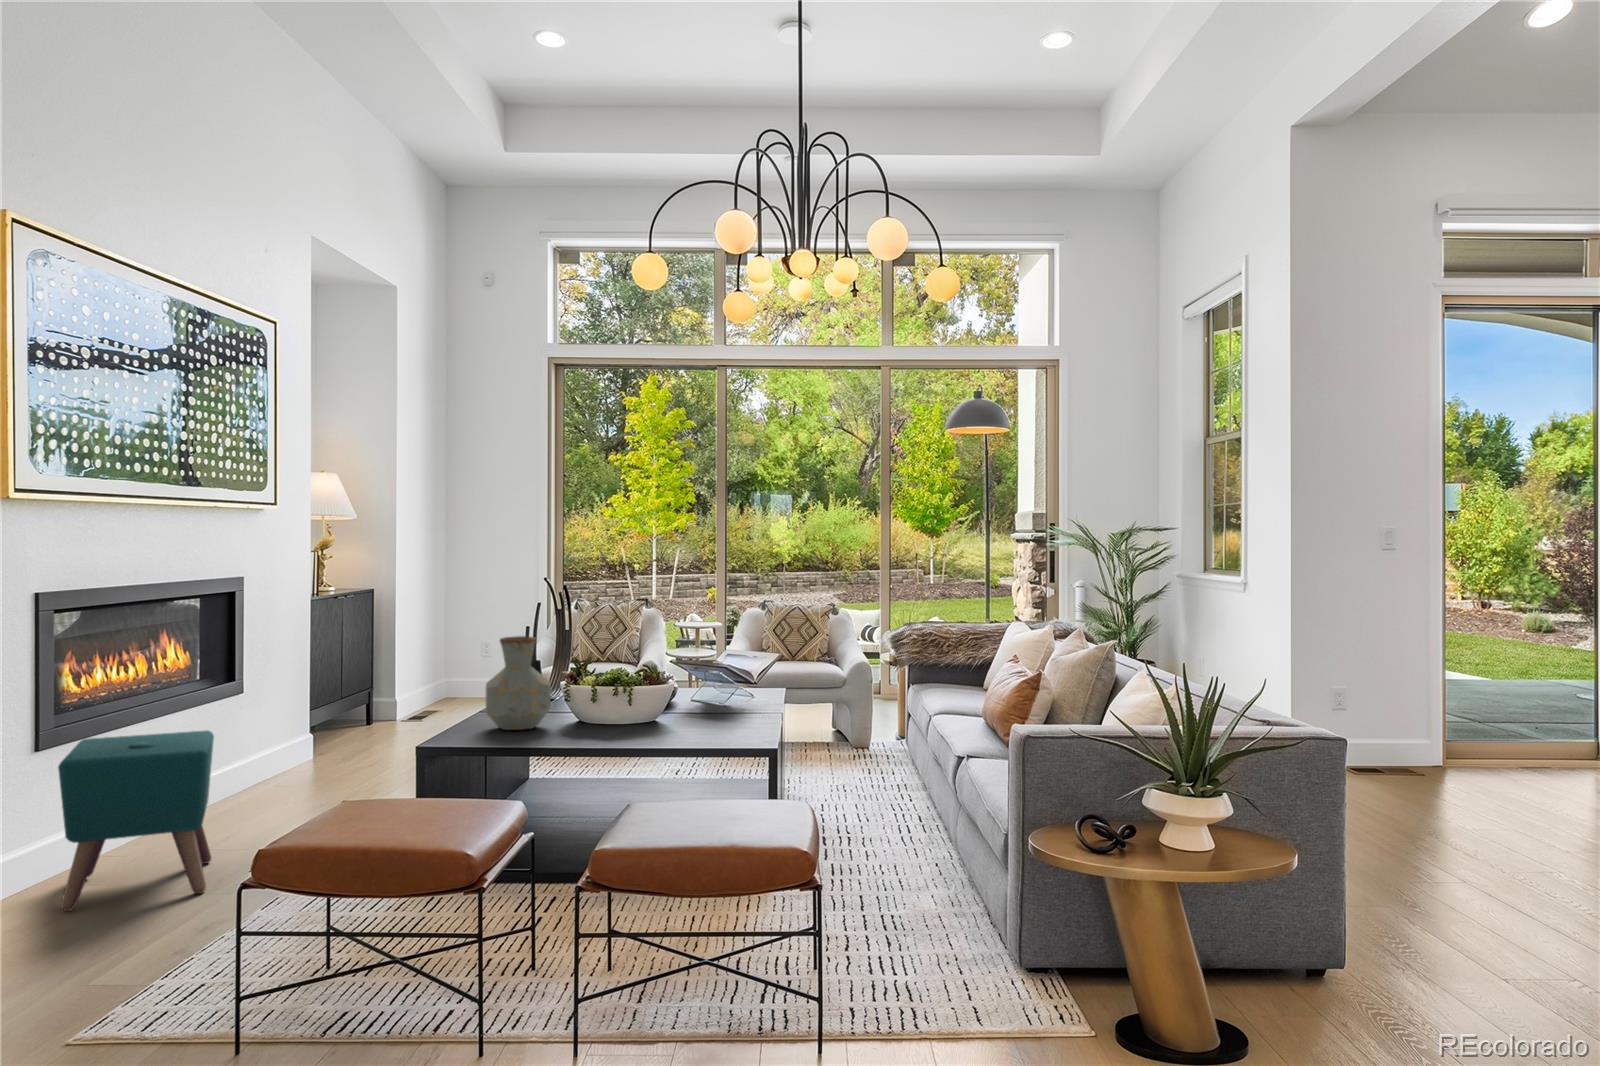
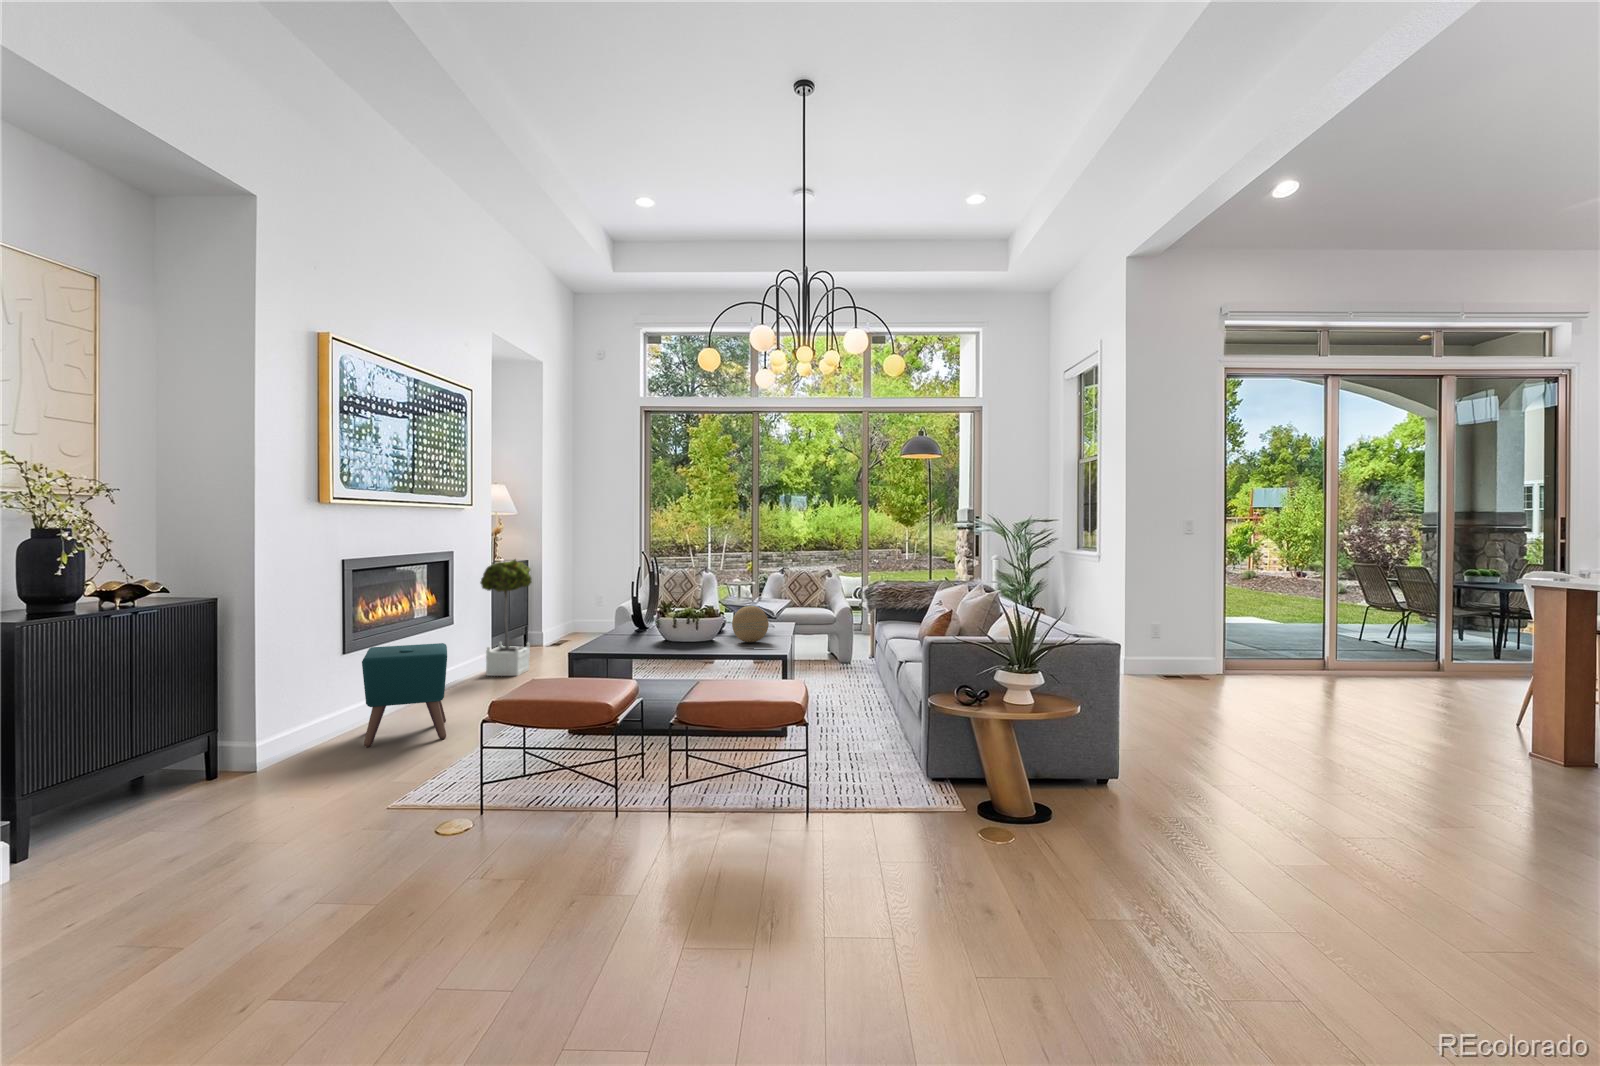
potted tree: none [285,589,369,775] -> present [480,559,532,676]
vase: present [486,636,551,730] -> none [611,587,650,643]
decorative orb: none [685,667,745,727] -> present [732,606,769,642]

